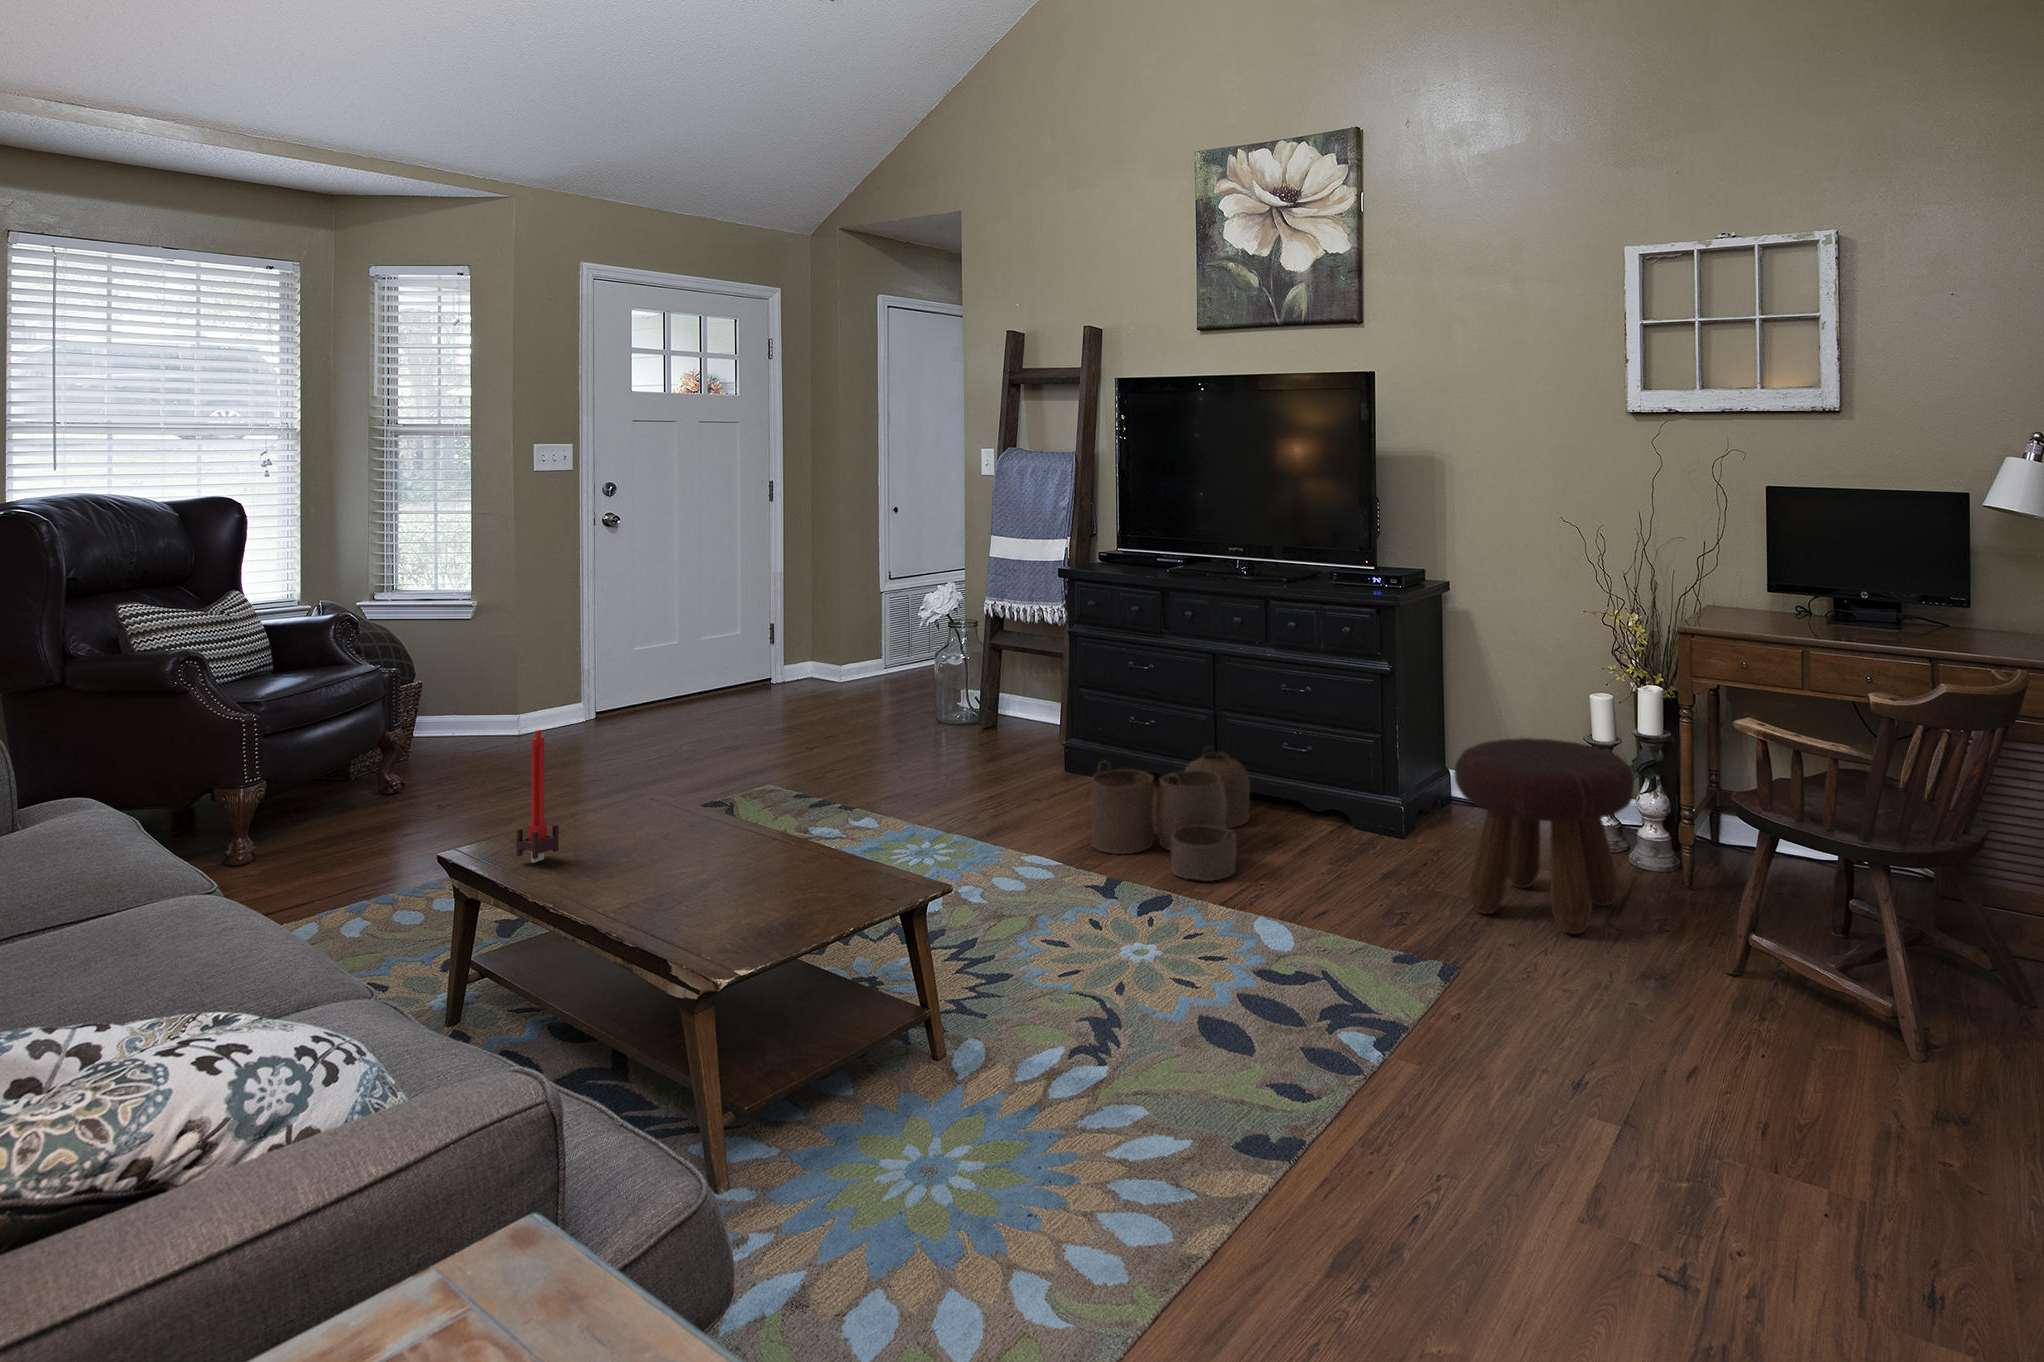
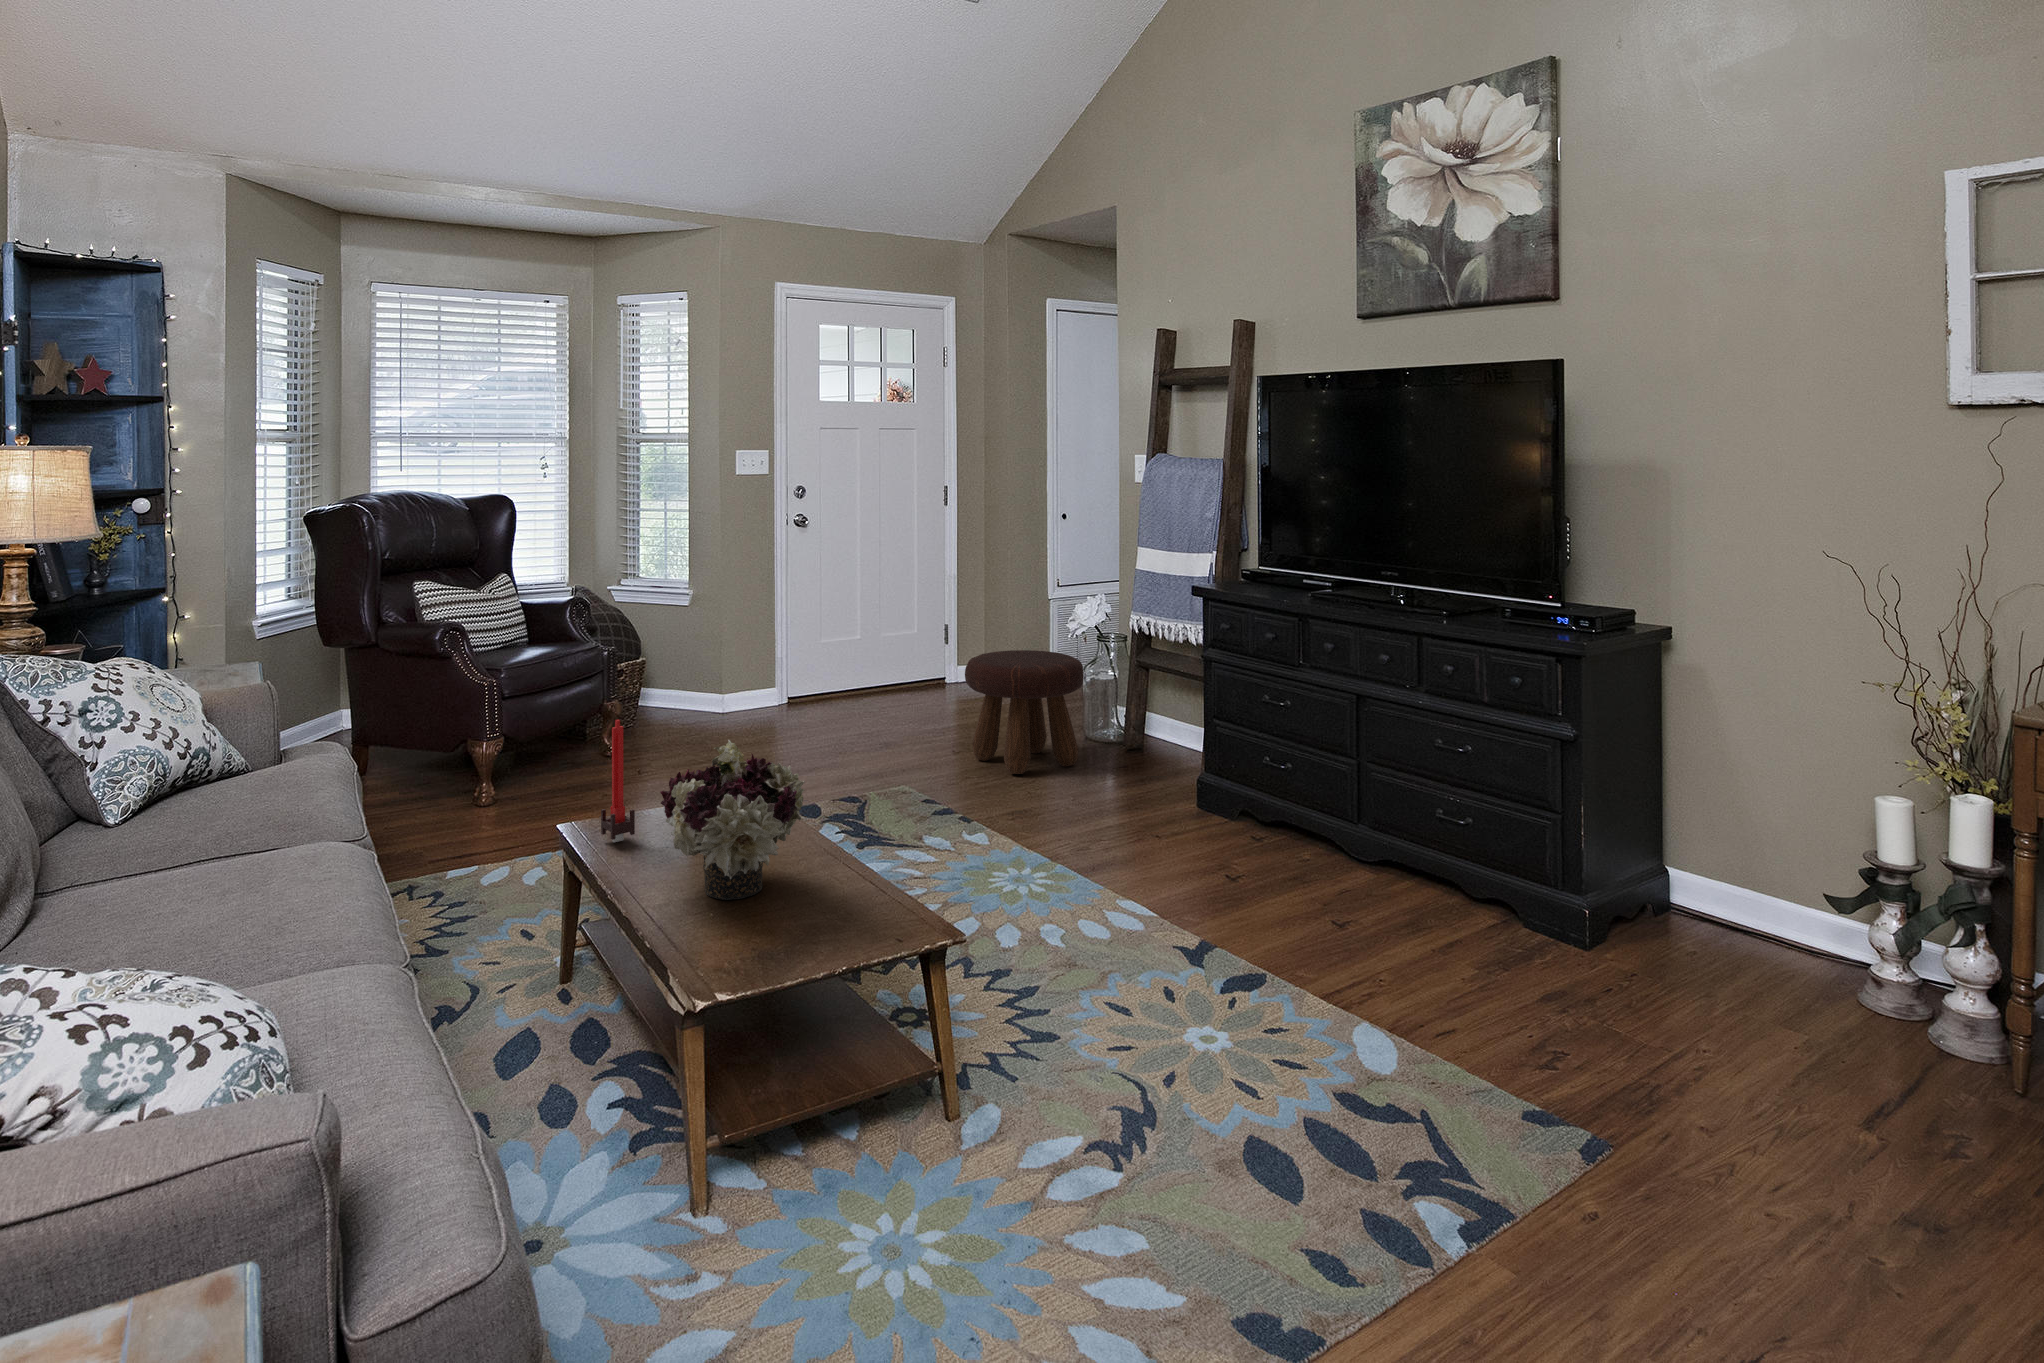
flower arrangement: none [616,734,780,895] -> present [660,740,805,900]
footstool: present [1454,738,1634,934] -> present [965,650,1084,774]
woven basket: present [1091,752,1250,881] -> none [1194,799,1394,963]

